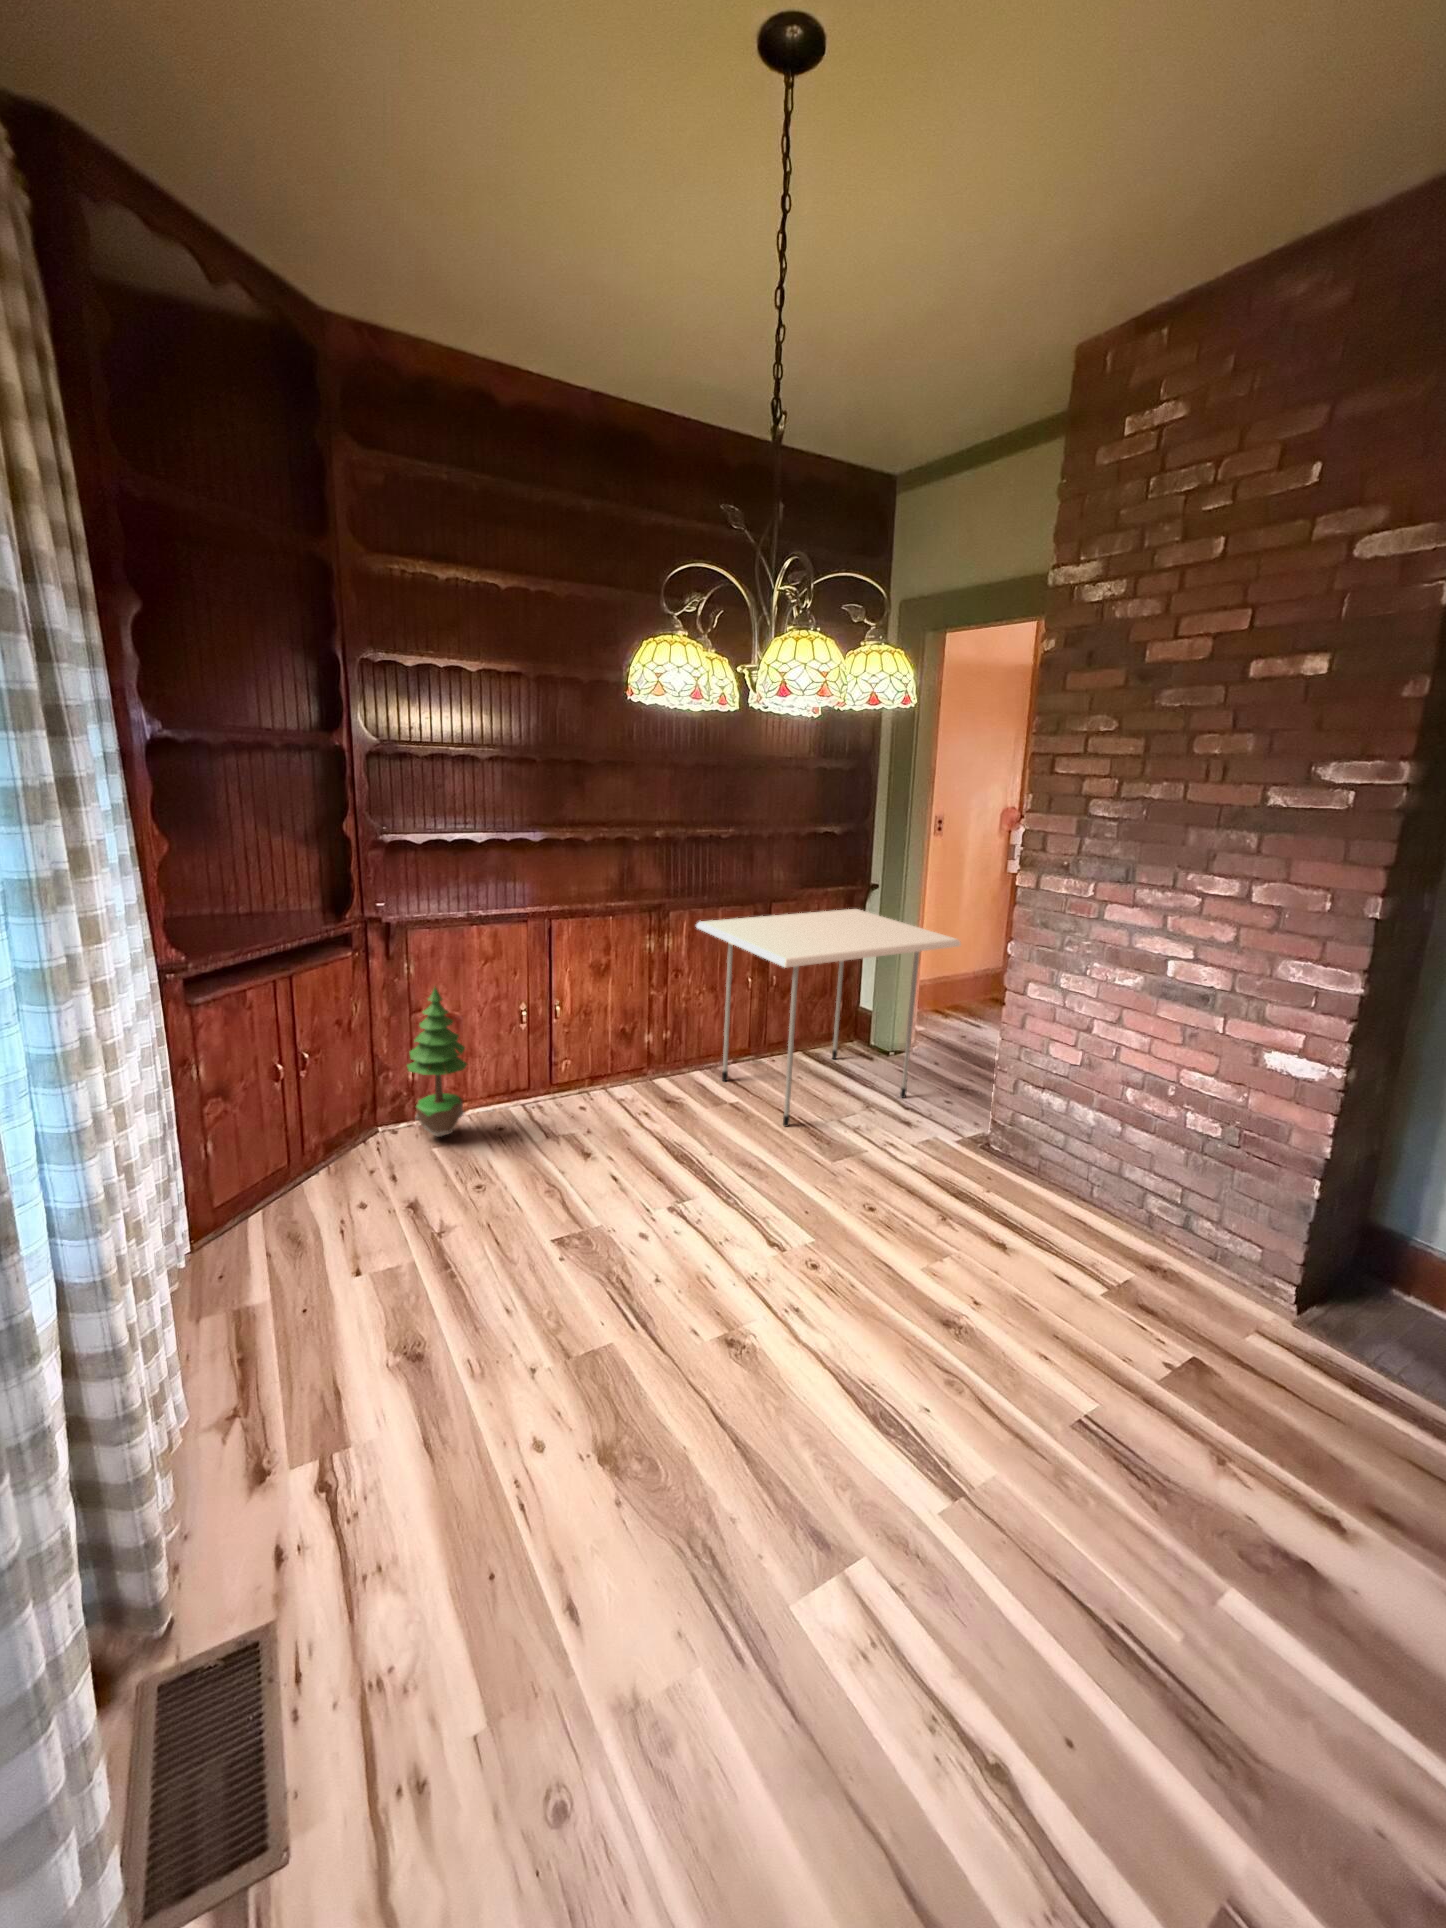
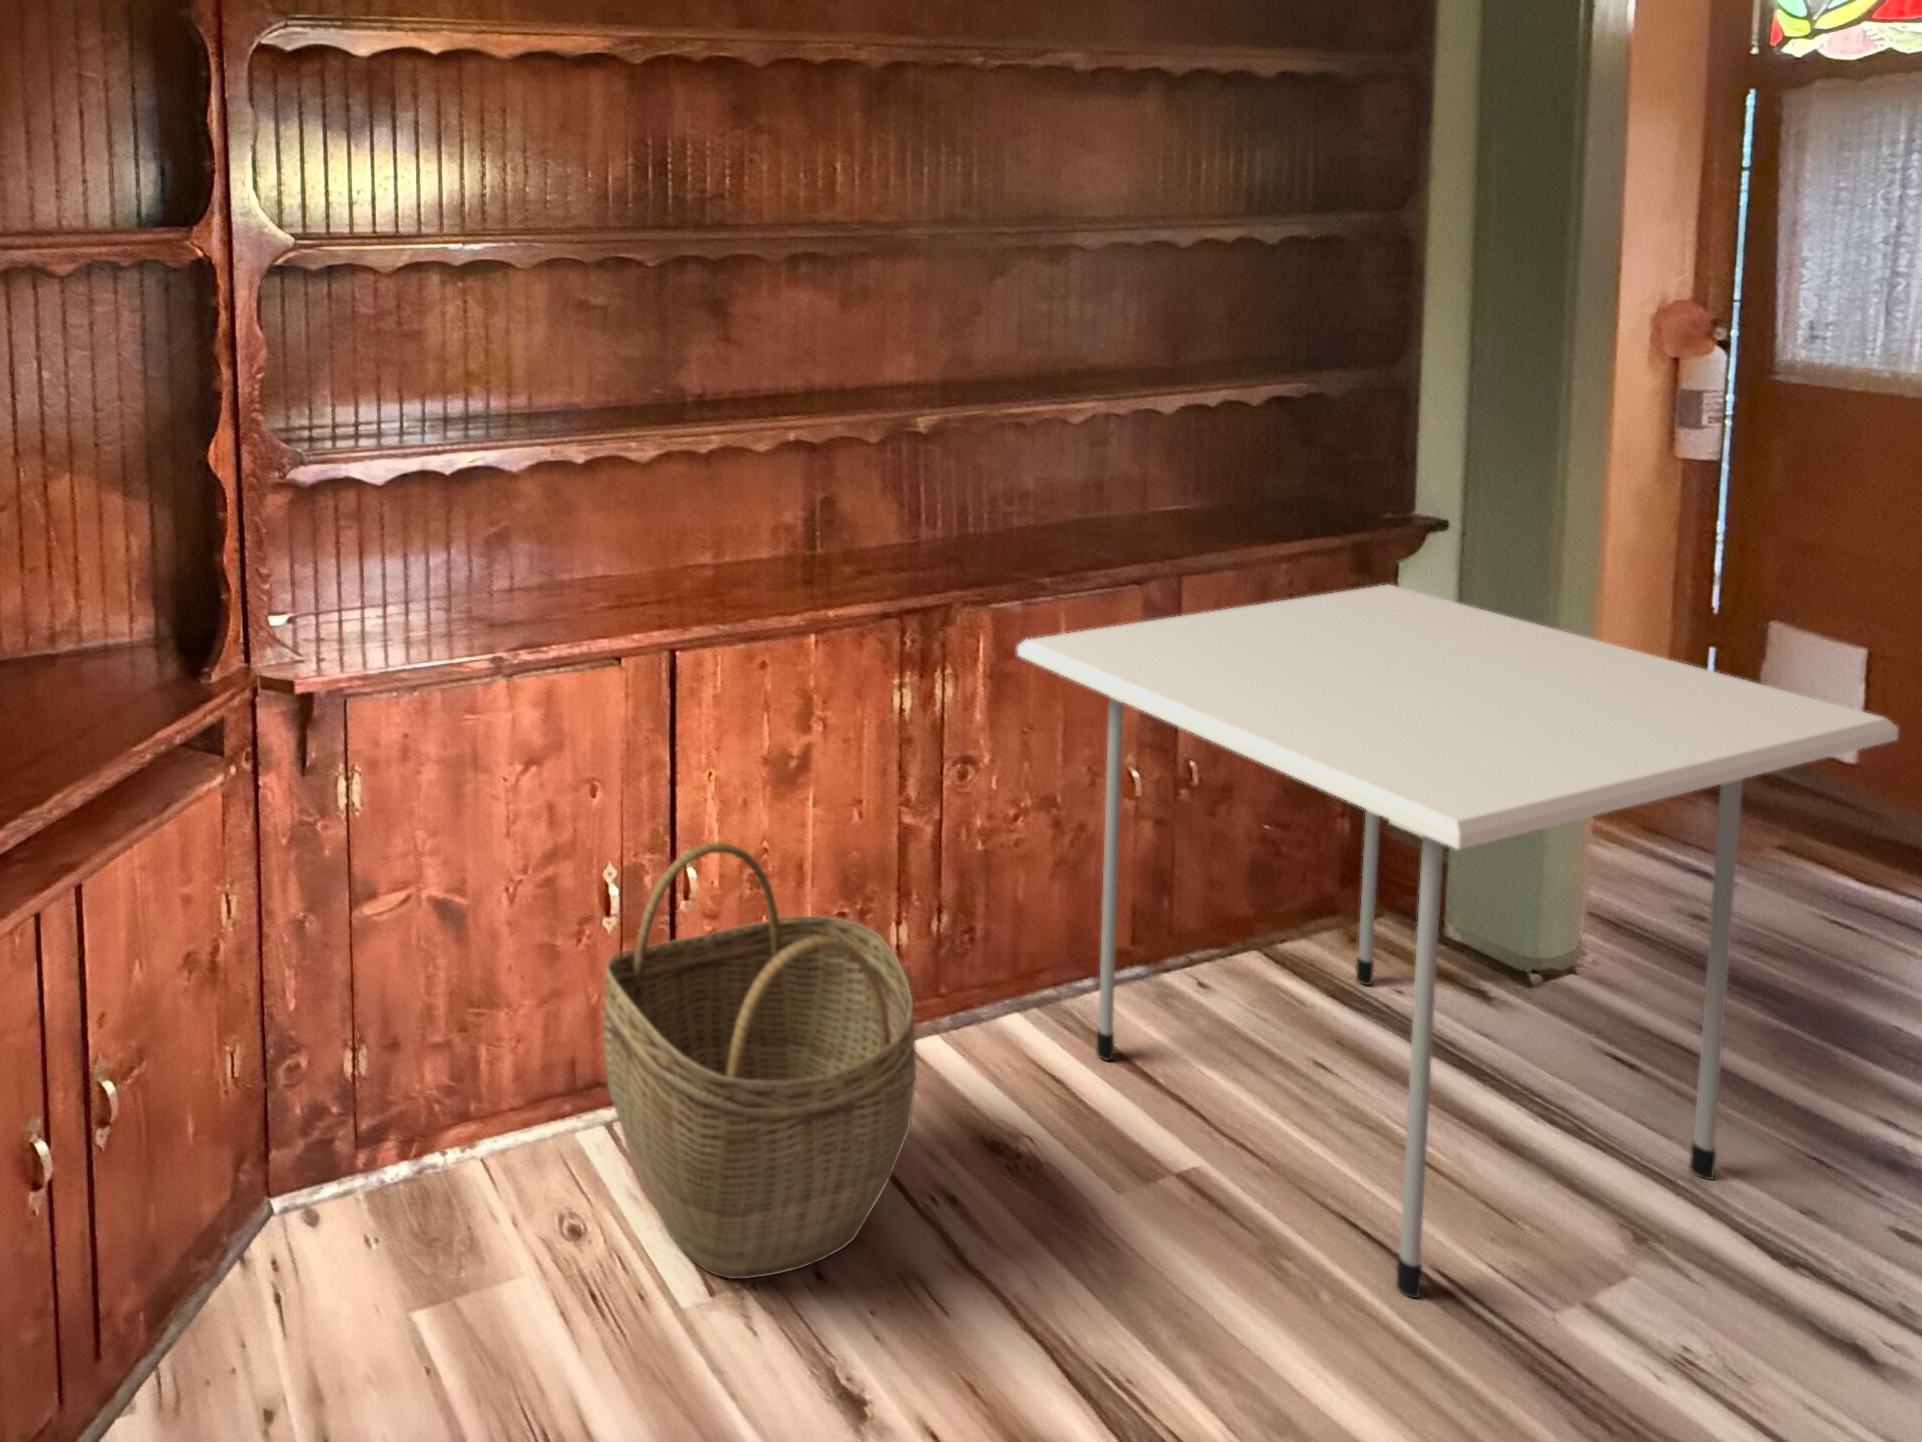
potted tree: present [407,988,467,1137] -> none [347,854,497,1260]
woven basket: none [513,992,628,1136] -> present [602,843,916,1279]

